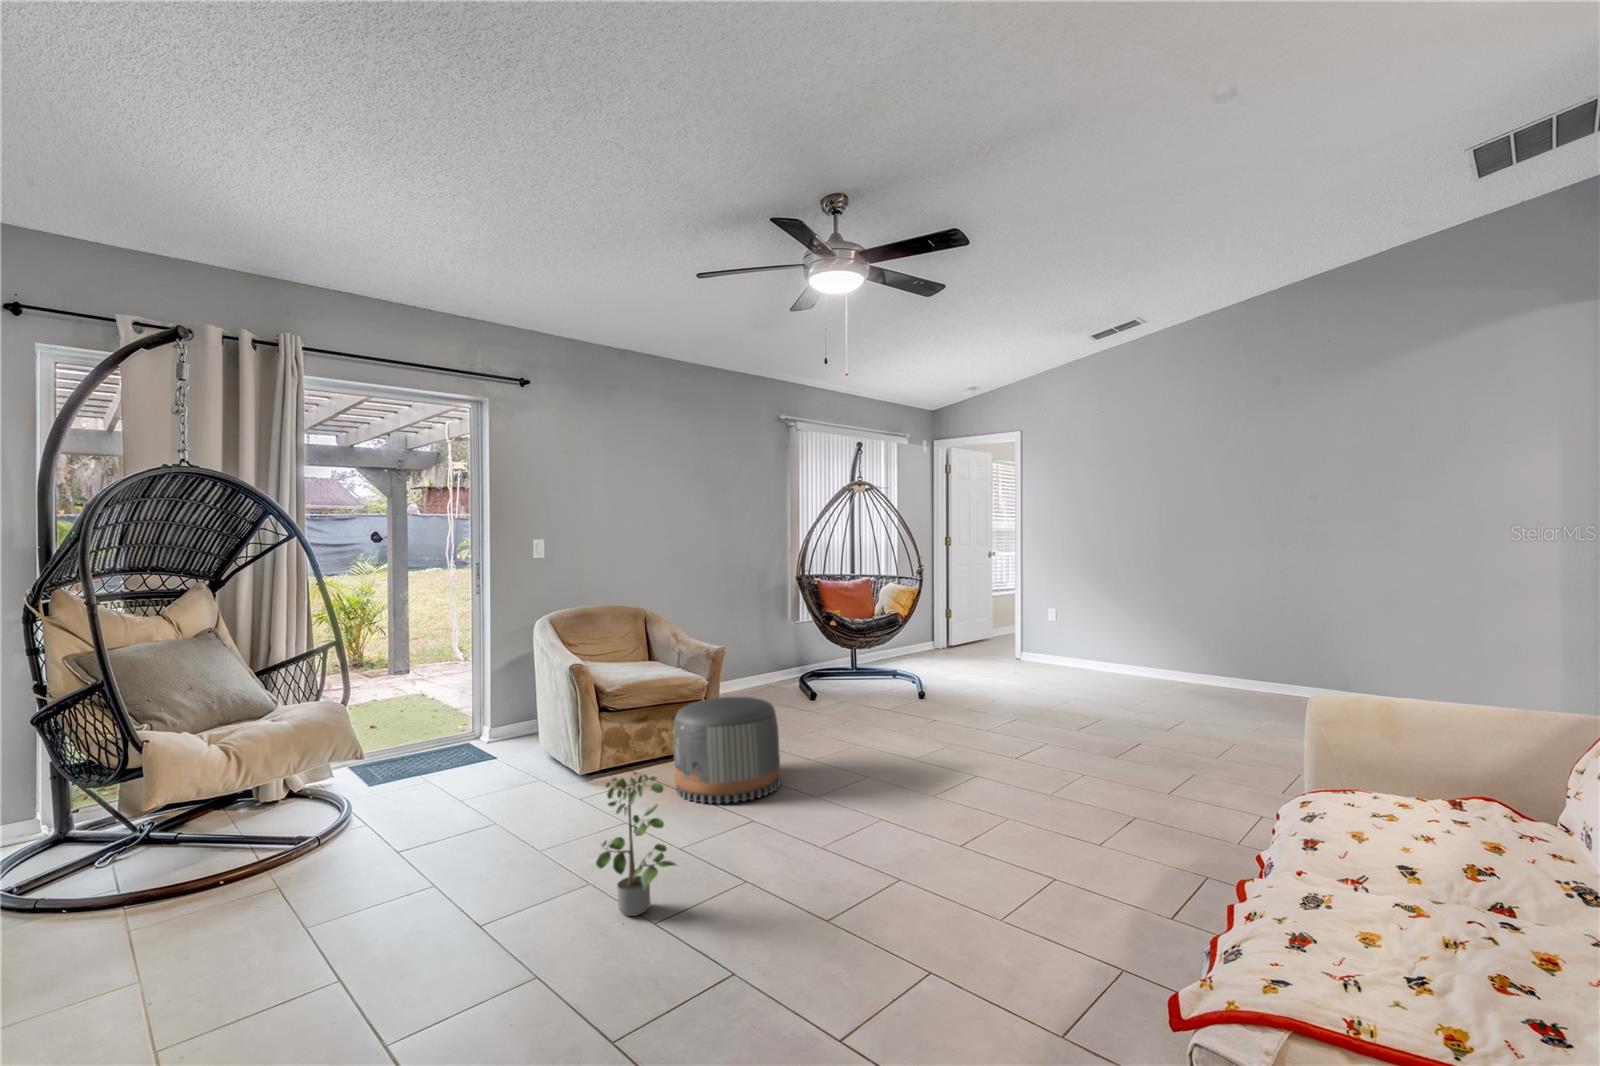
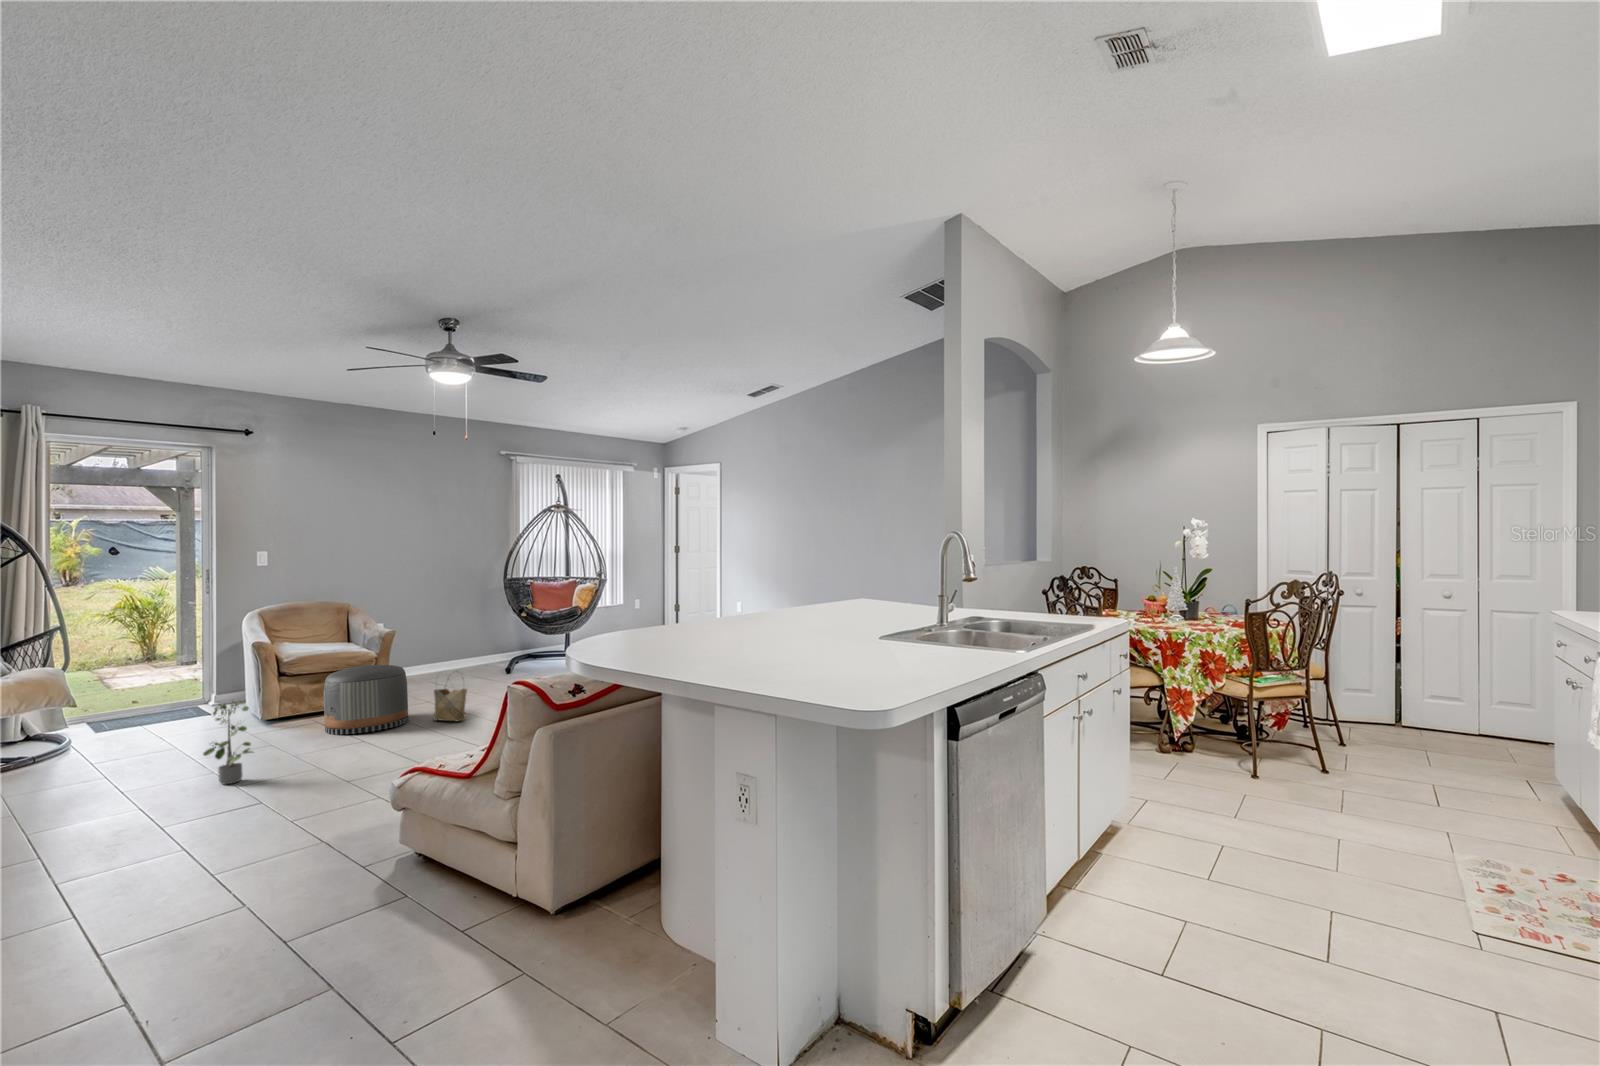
woven basket: none [811,707,862,782] -> present [433,689,467,721]

